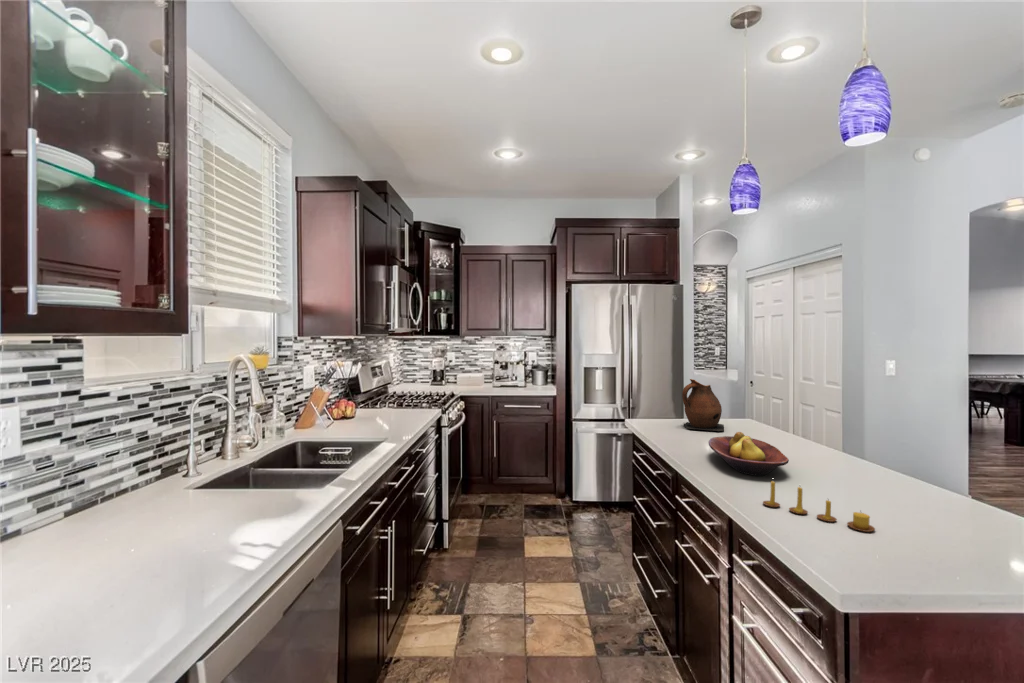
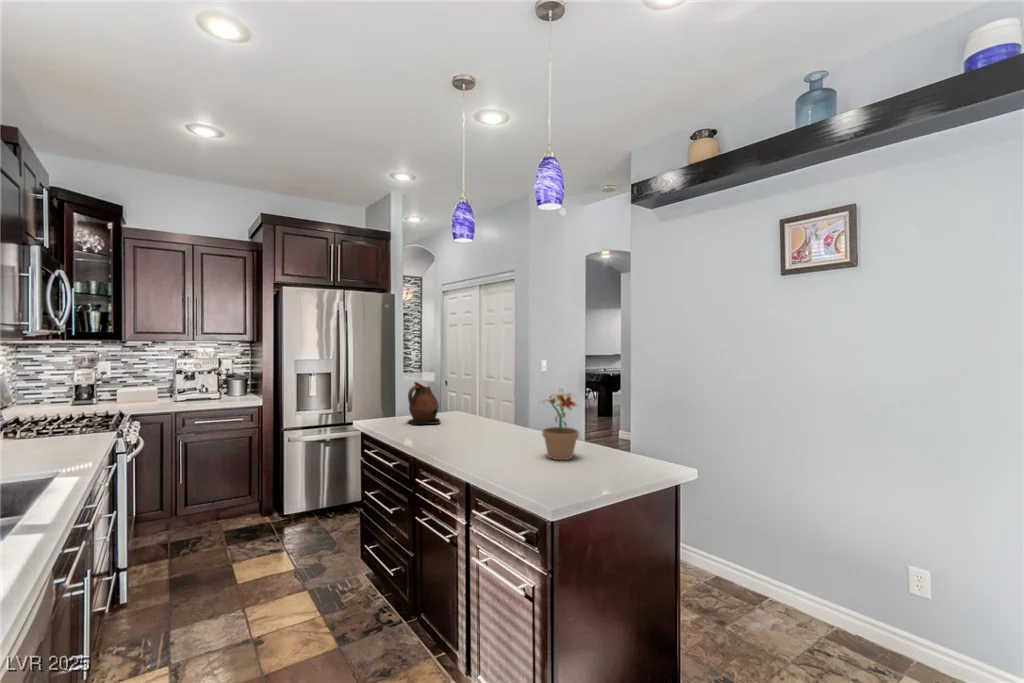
potted plant: none [864,398,950,516] -> present [542,389,579,460]
fruit bowl: present [709,432,789,476] -> none [437,421,494,452]
candle: present [763,481,875,532] -> none [484,450,547,474]

